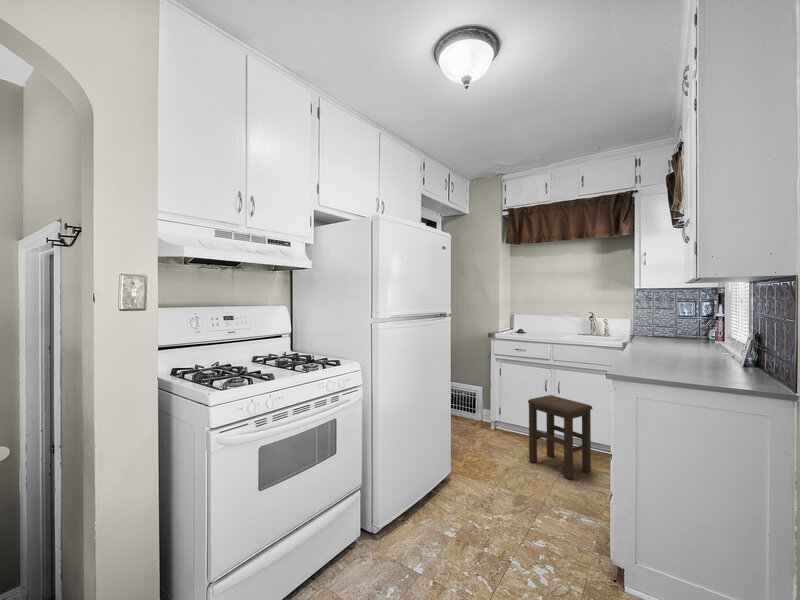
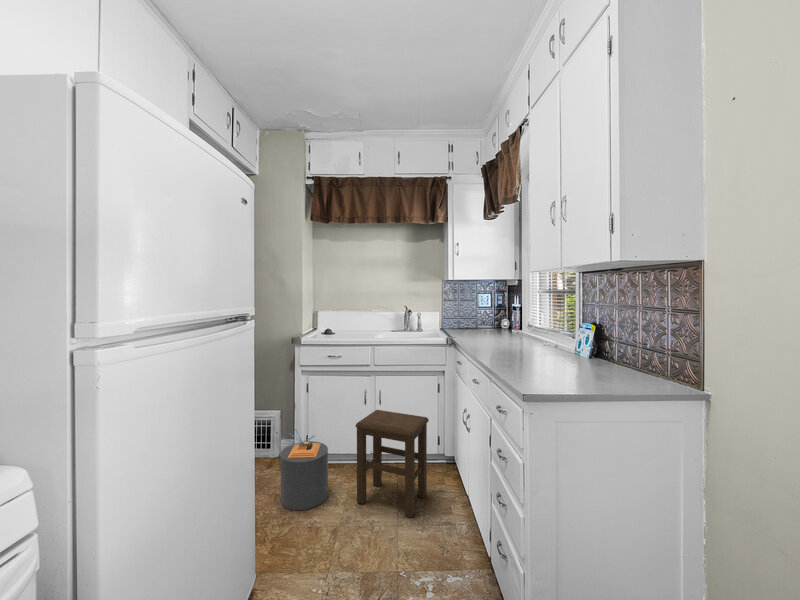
trash can: none [476,398,510,456] -> present [280,429,328,510]

